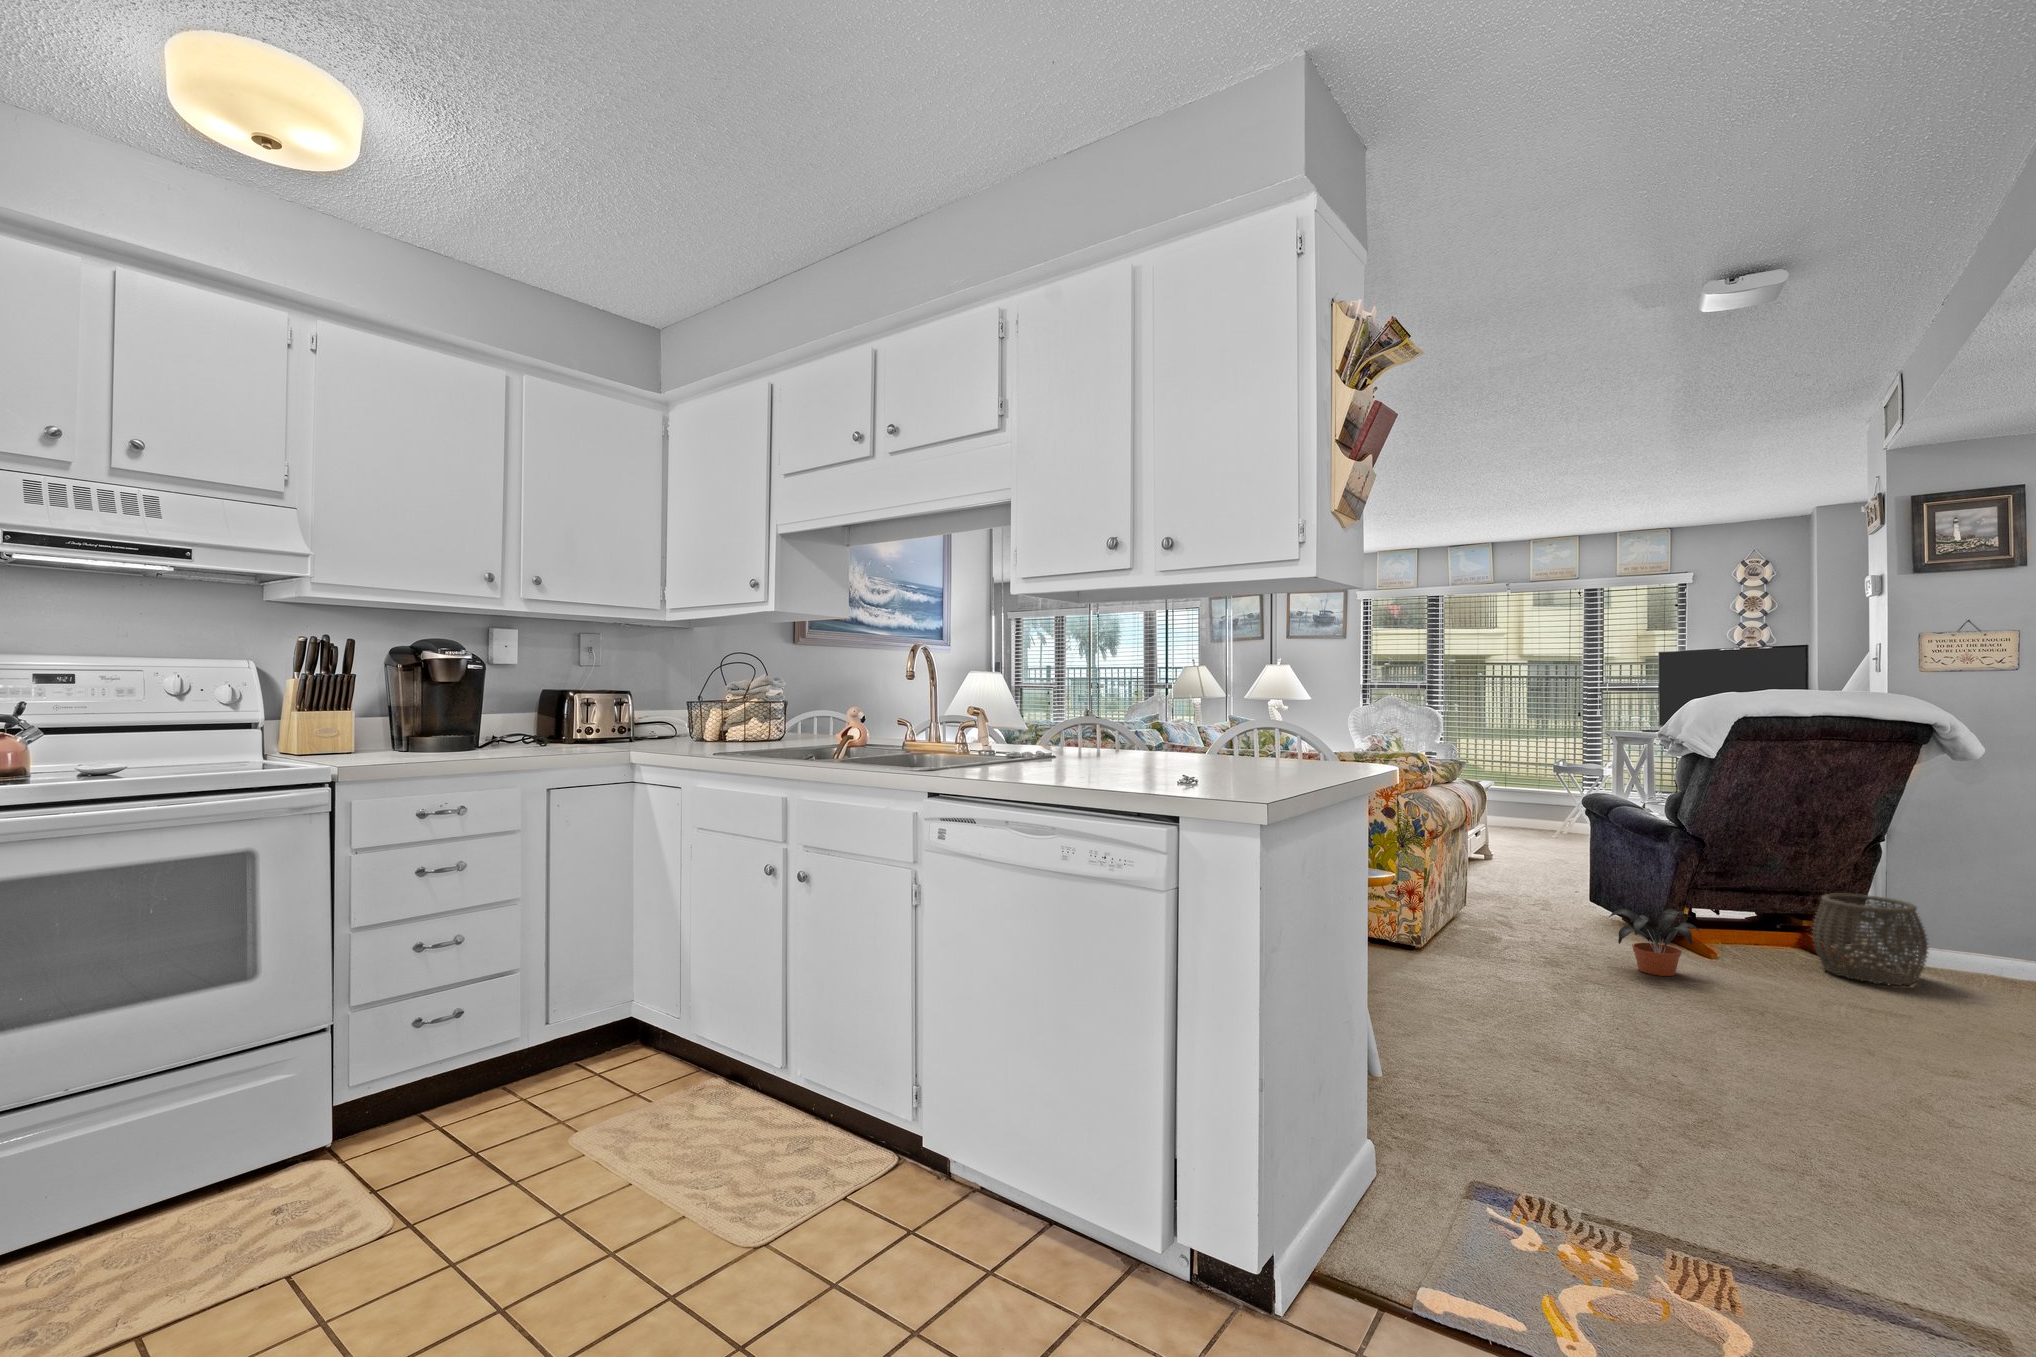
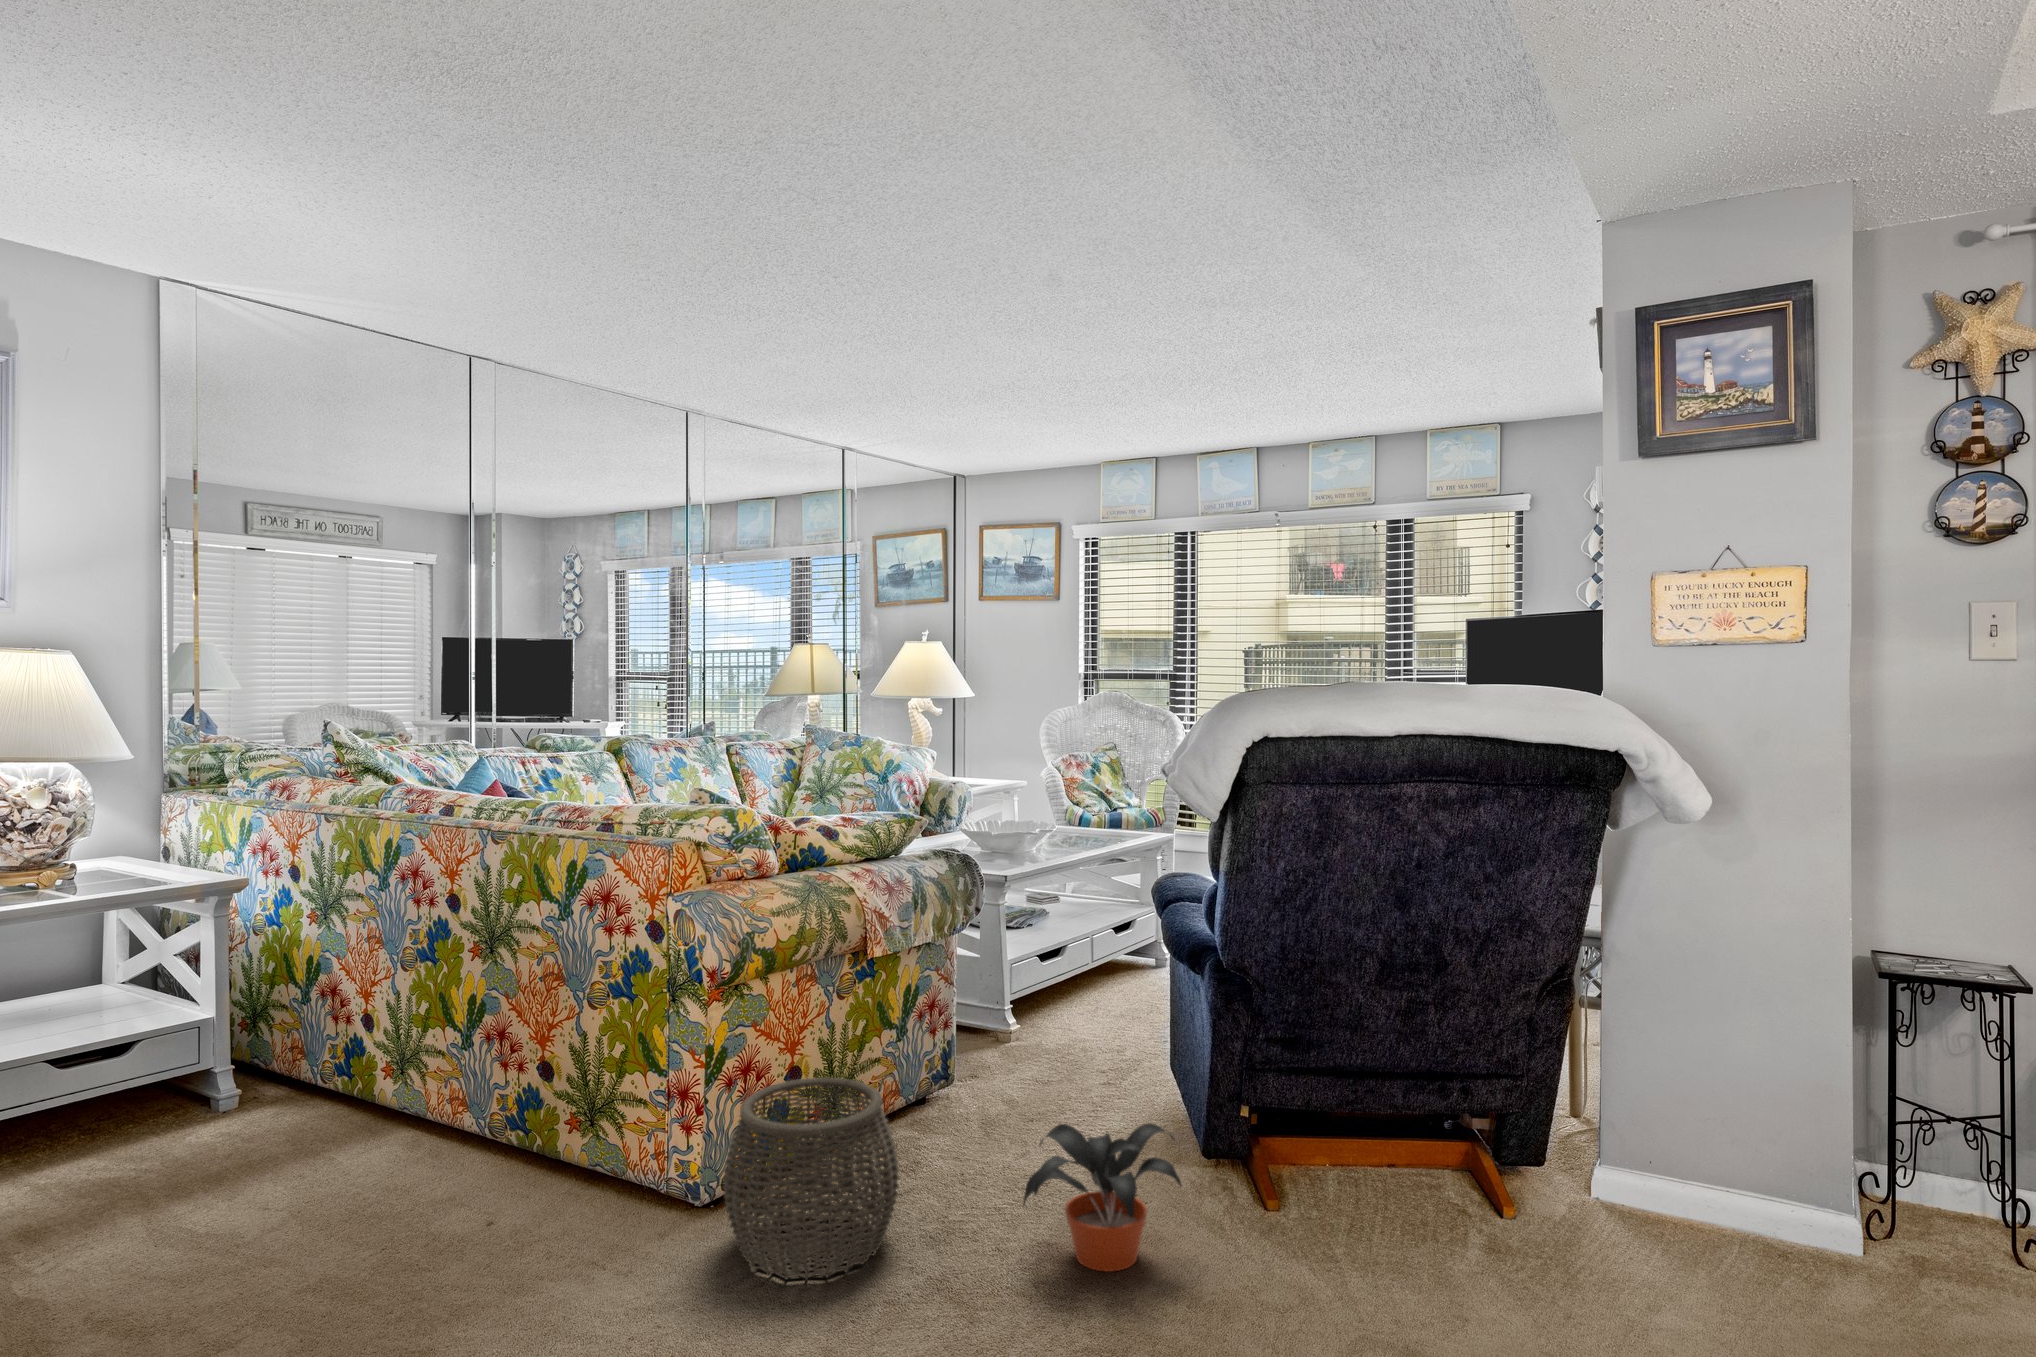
woven basket: present [1812,893,1929,985] -> present [723,1078,900,1280]

